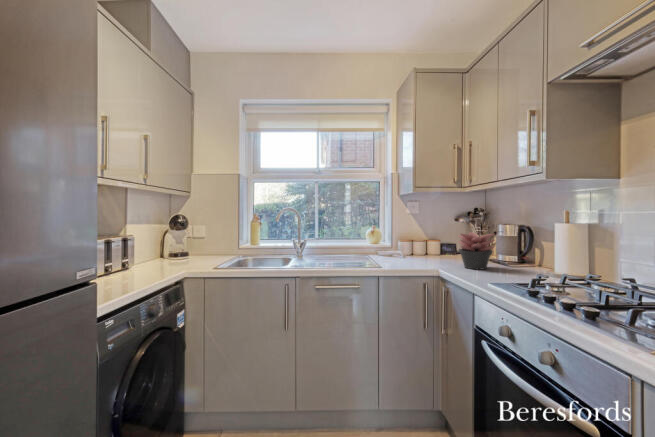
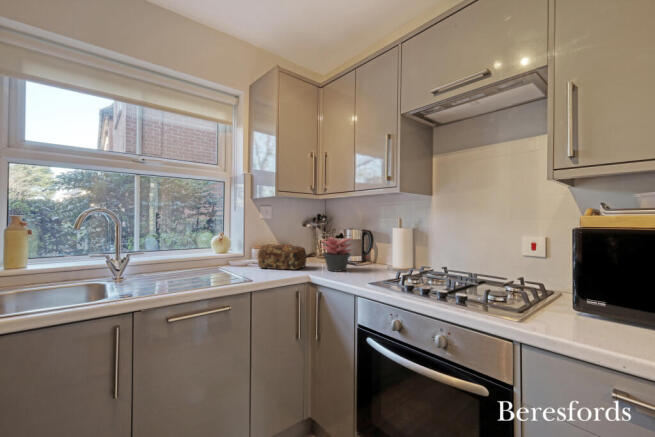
bread loaf: none [398,238,446,263] -> present [258,244,306,269]

